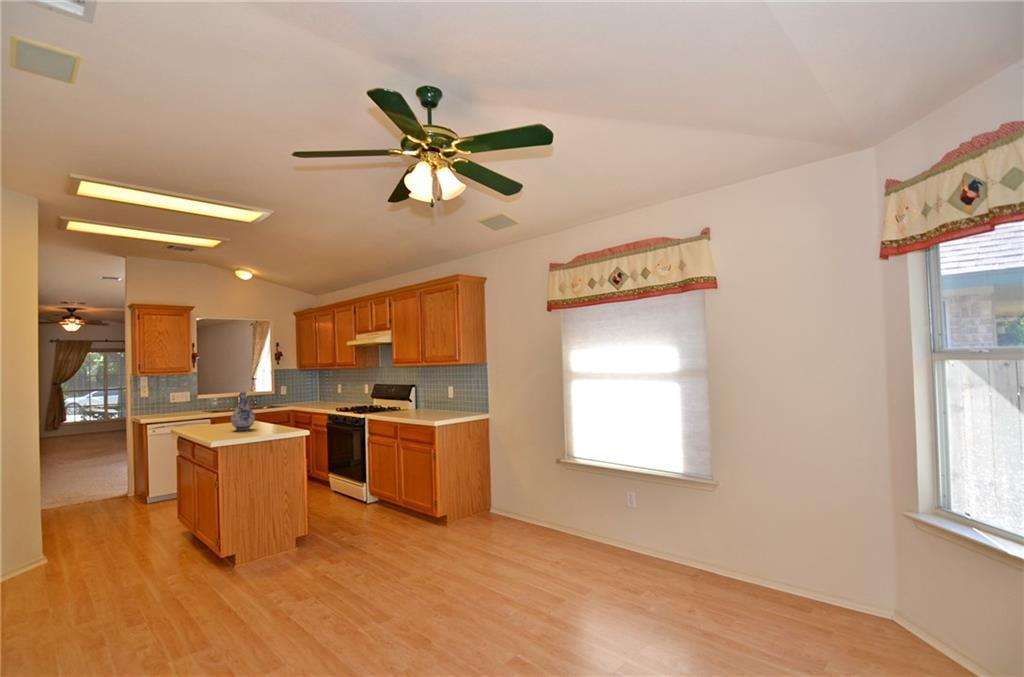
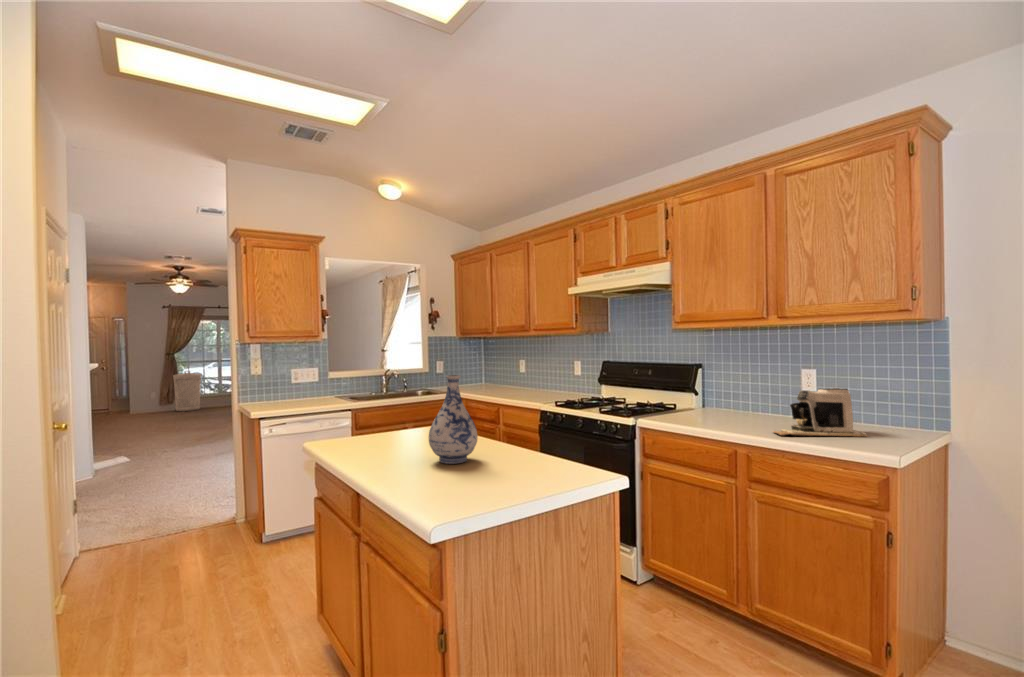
coffee maker: none [413,396,453,418] -> present [774,388,867,437]
trash can: none [59,399,87,436] -> present [173,371,201,411]

